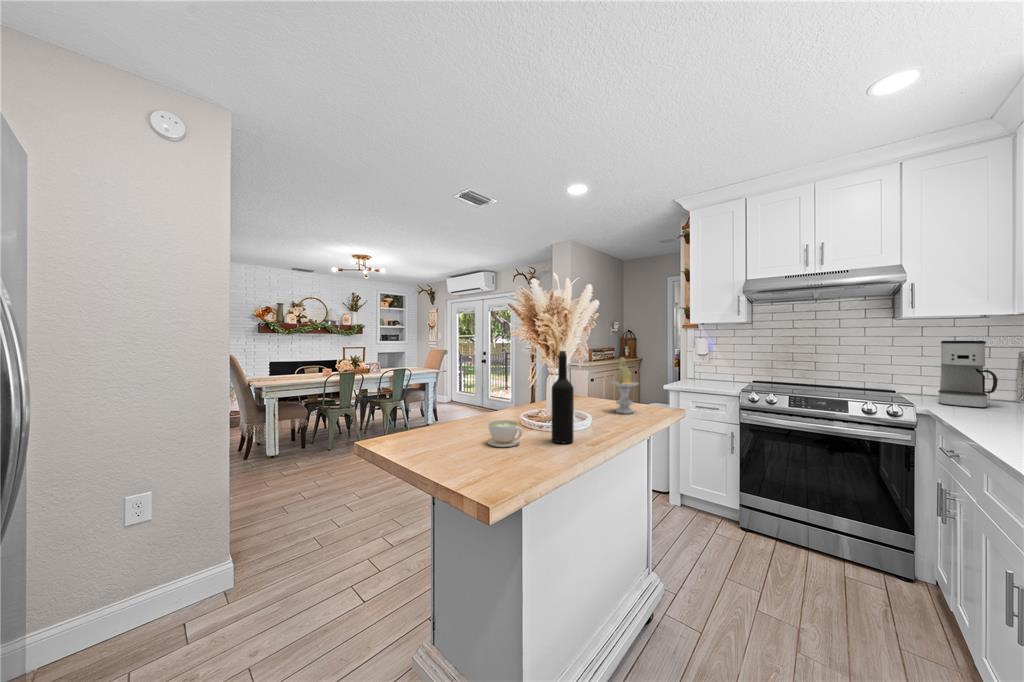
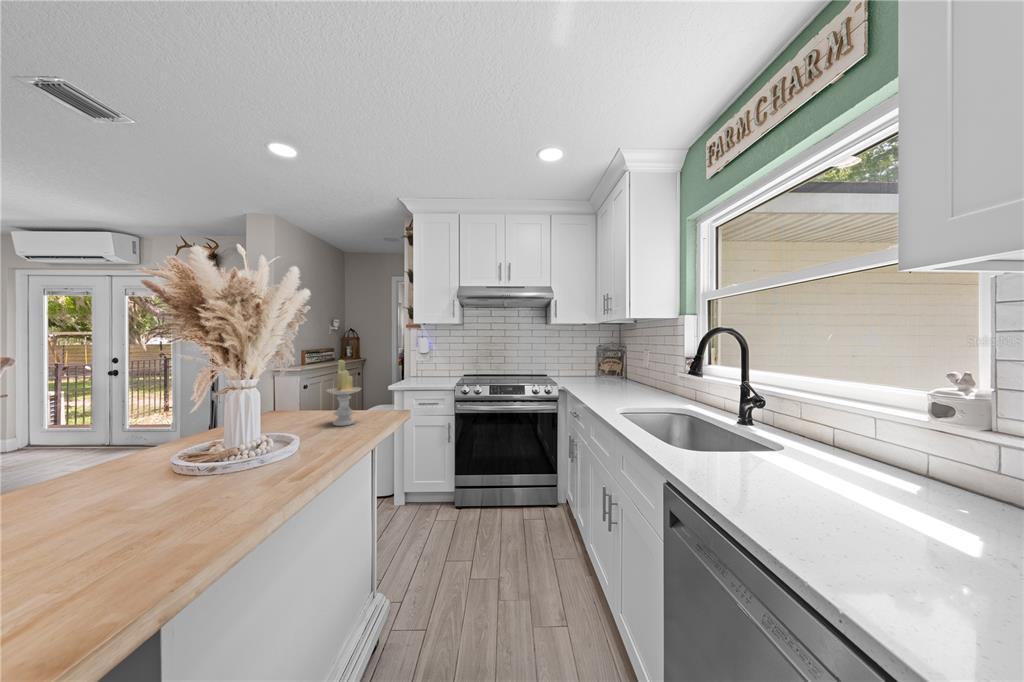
coffee maker: present [938,341,998,408] -> none [571,340,596,384]
wine bottle: present [552,351,574,443] -> none [228,355,267,491]
coffee cup: present [487,420,523,447] -> none [77,474,166,531]

